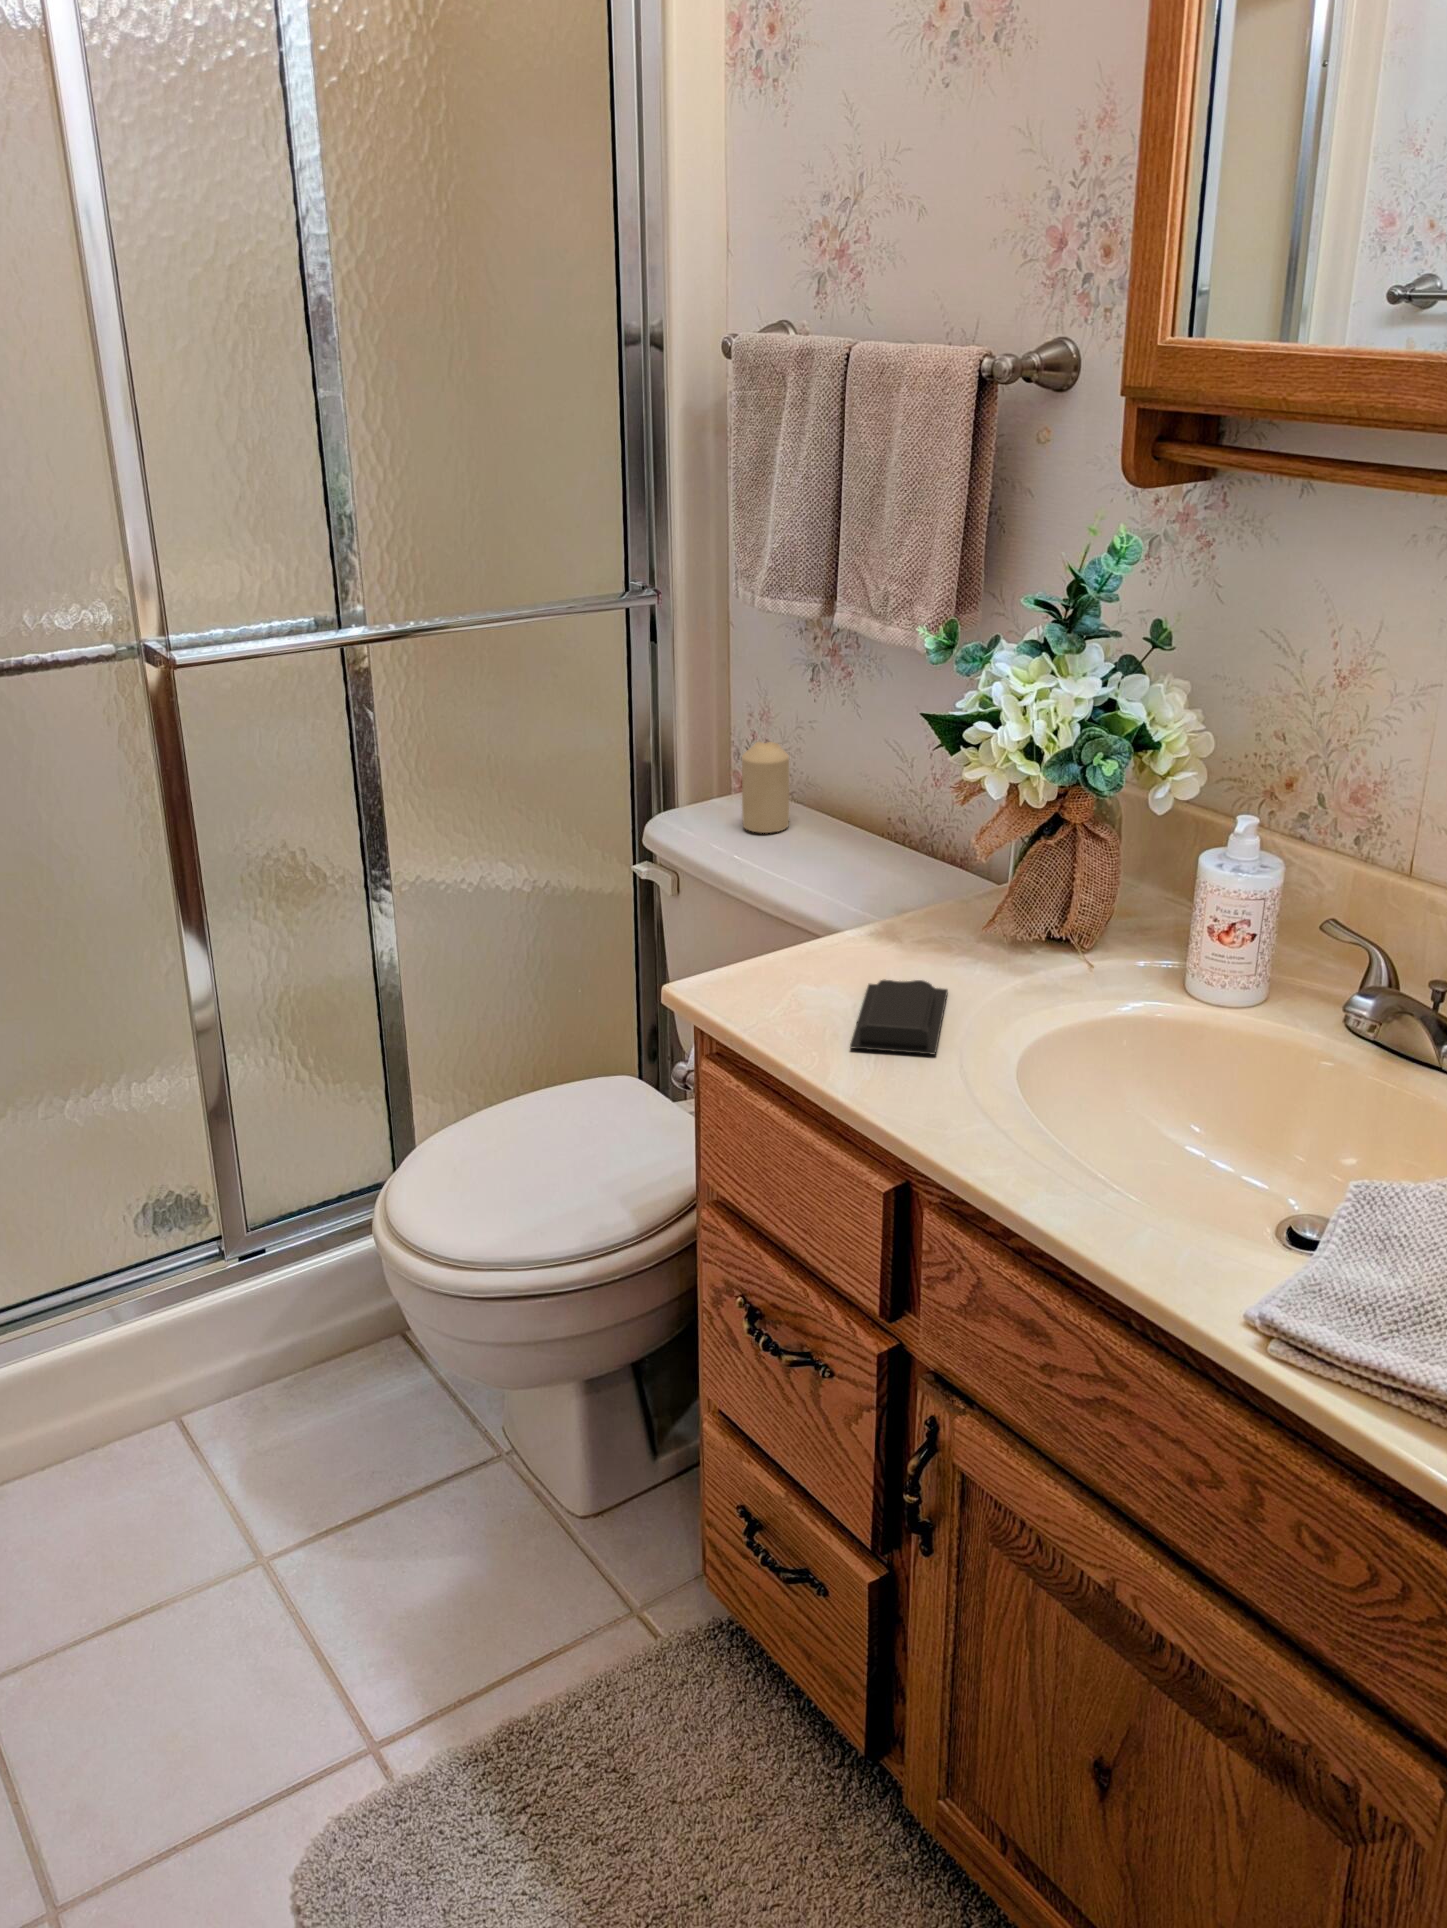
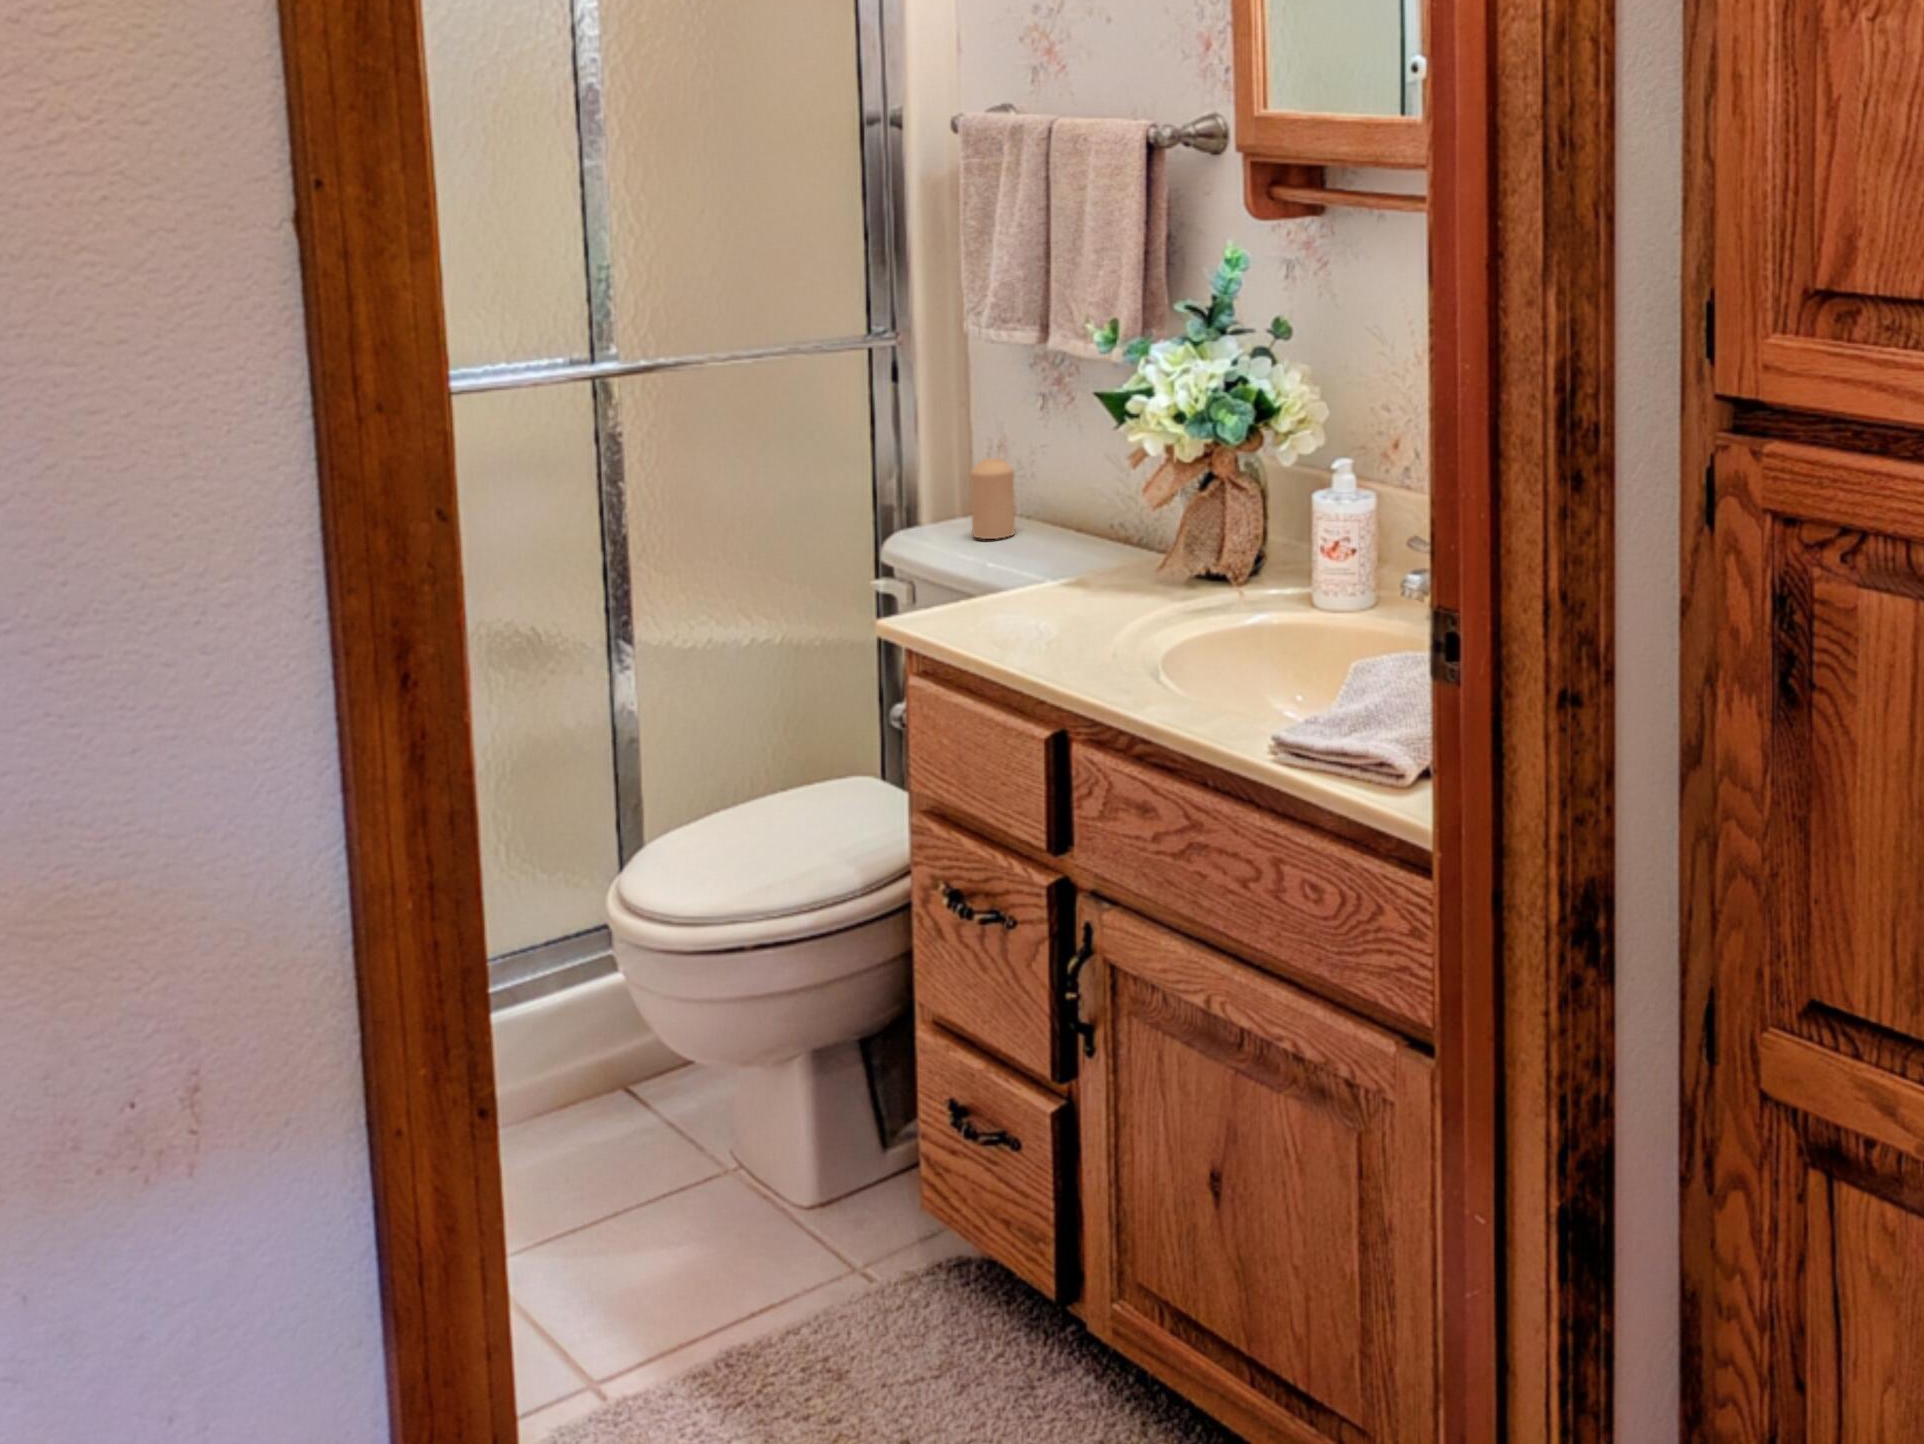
soap bar: present [850,980,948,1054] -> none [1026,597,1115,640]

